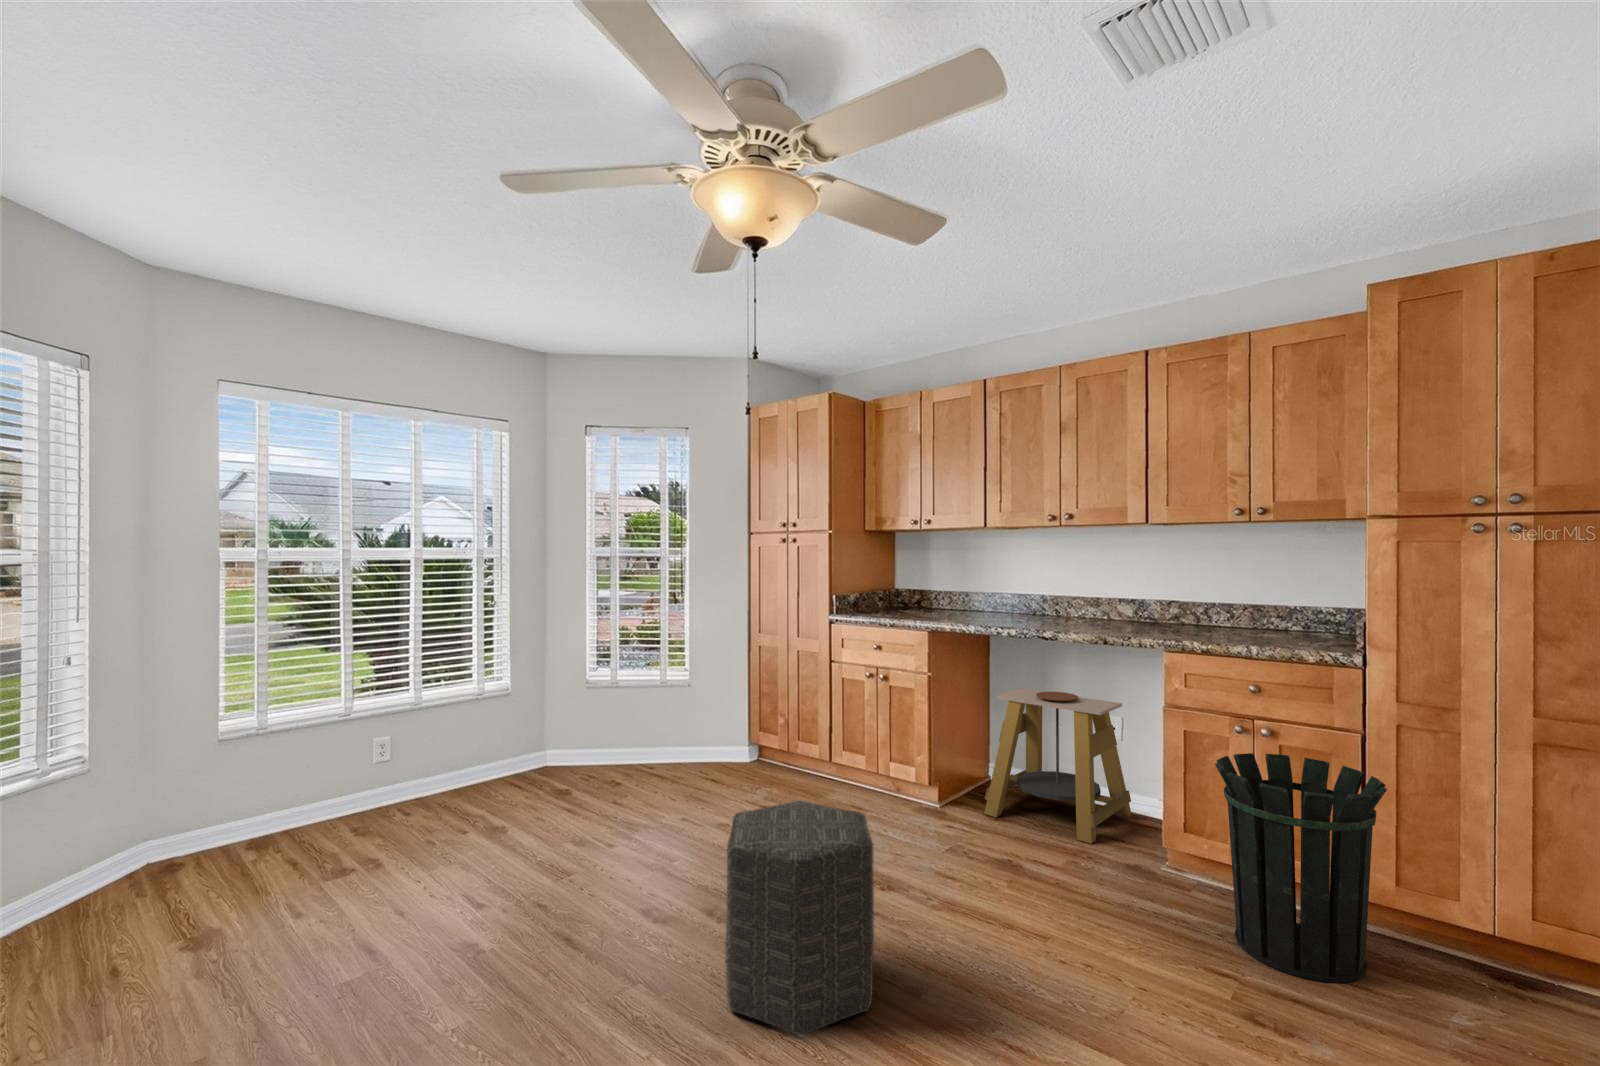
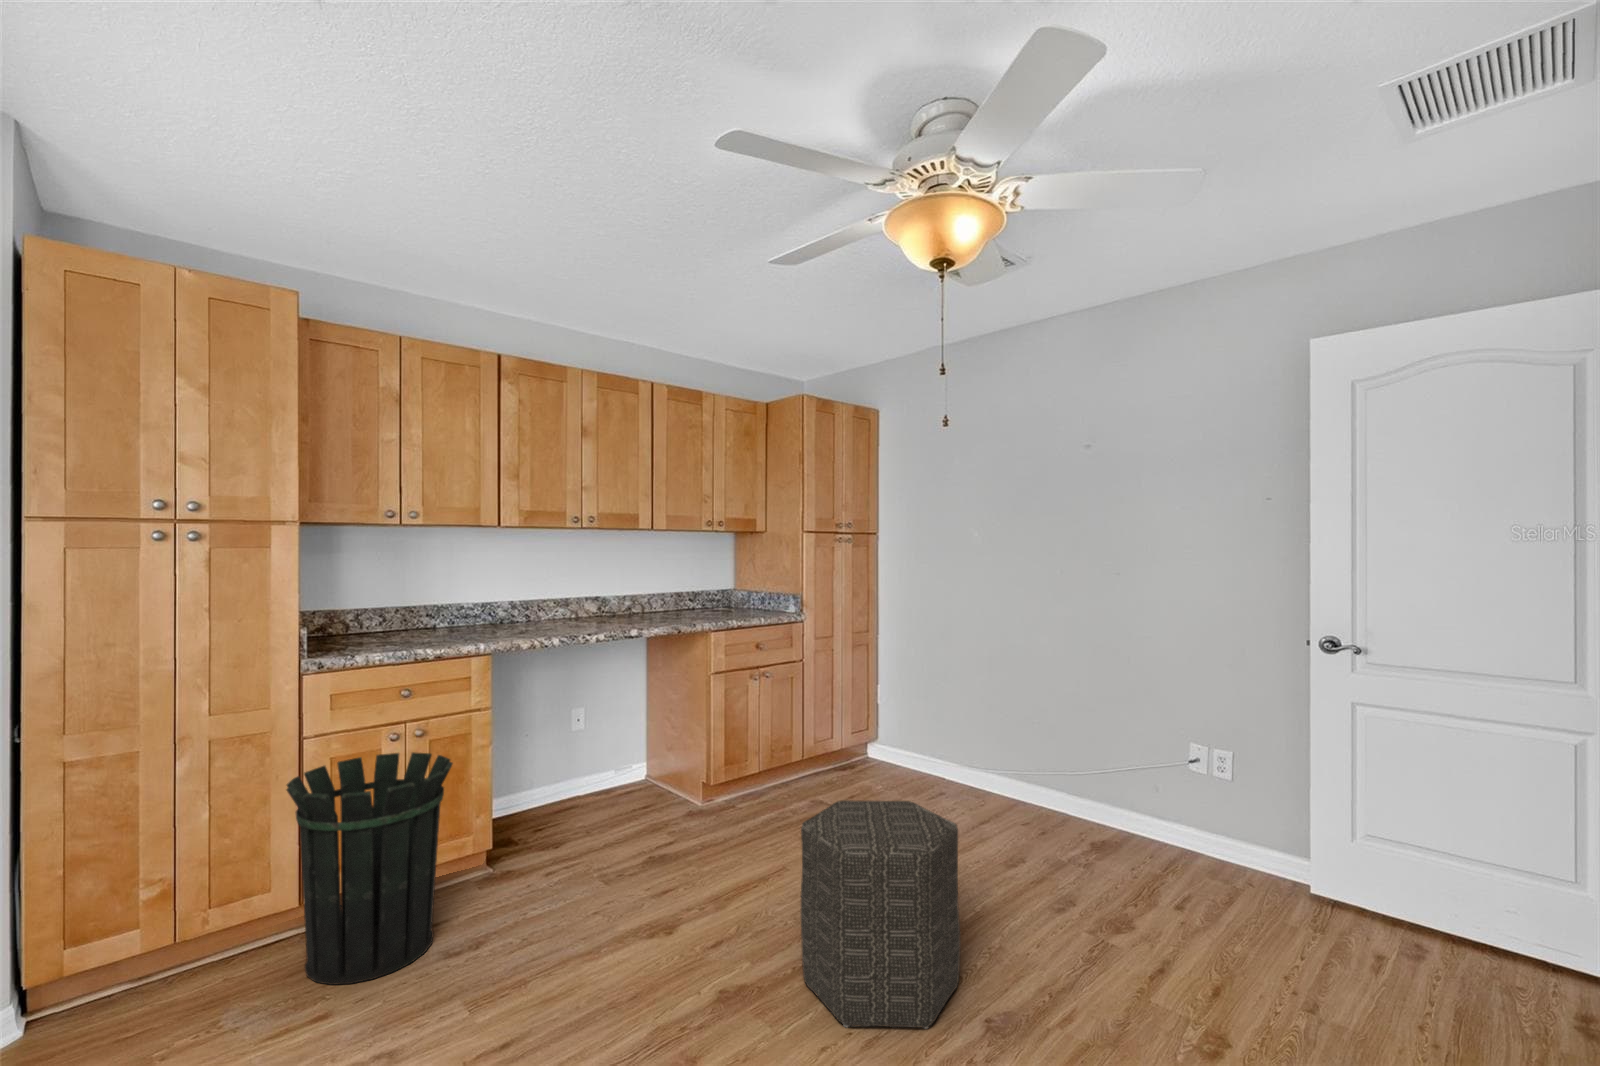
side table: present [984,689,1131,844] -> none [500,691,649,848]
waste bin: present [1215,753,1387,983] -> present [286,752,453,985]

